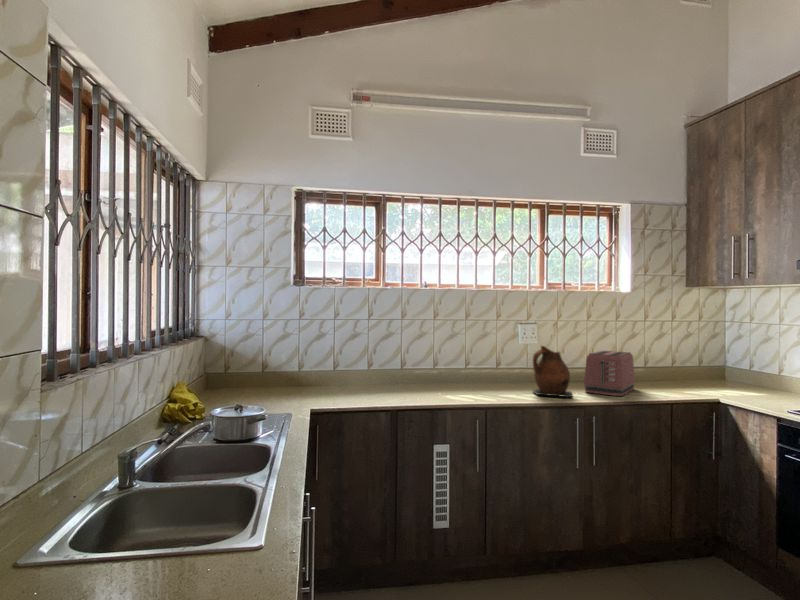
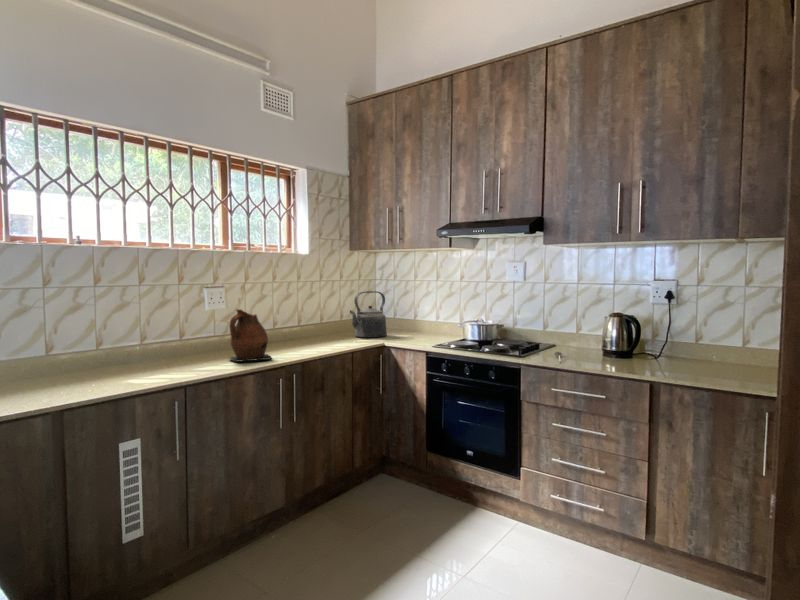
kettle: none [679,335,732,391] -> present [350,291,387,338]
toaster: present [584,351,635,396] -> none [278,311,319,353]

